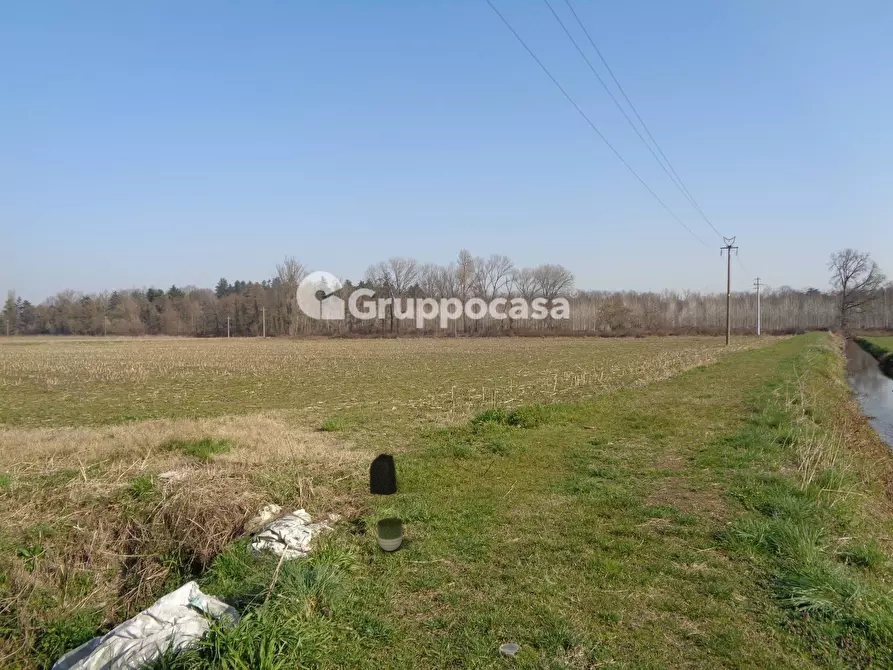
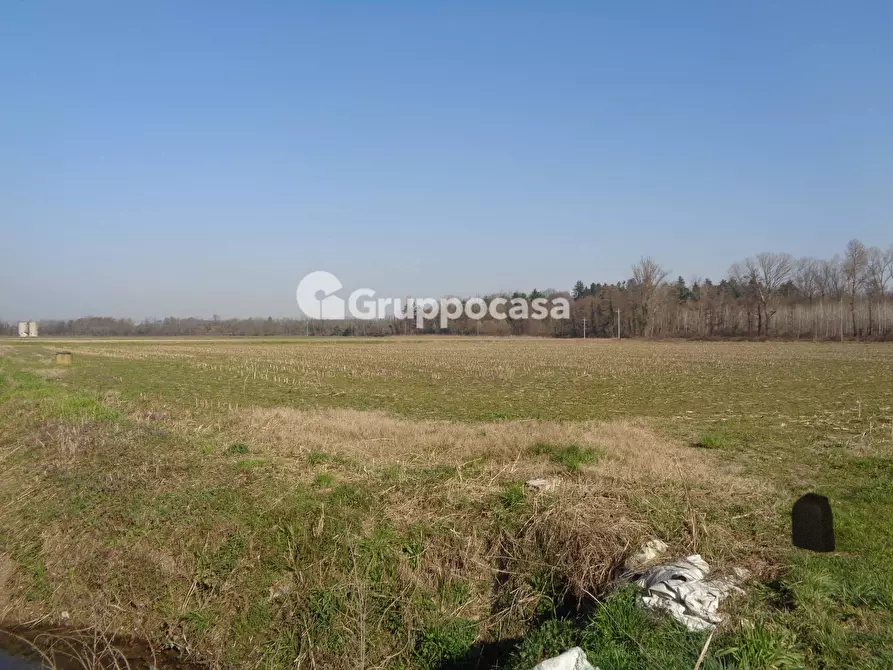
planter: present [377,518,402,551] -> none [816,593,859,644]

